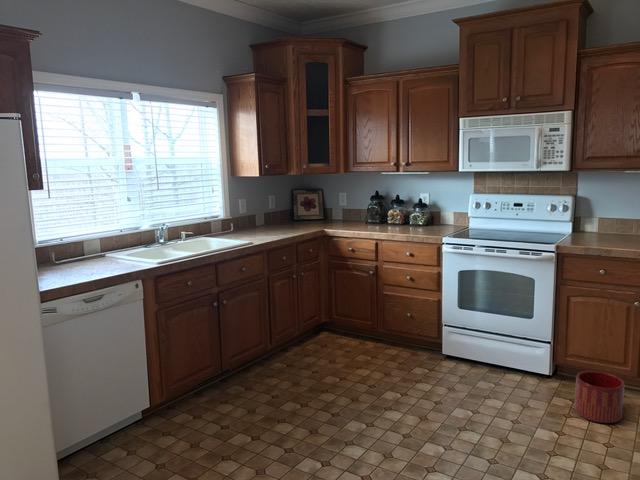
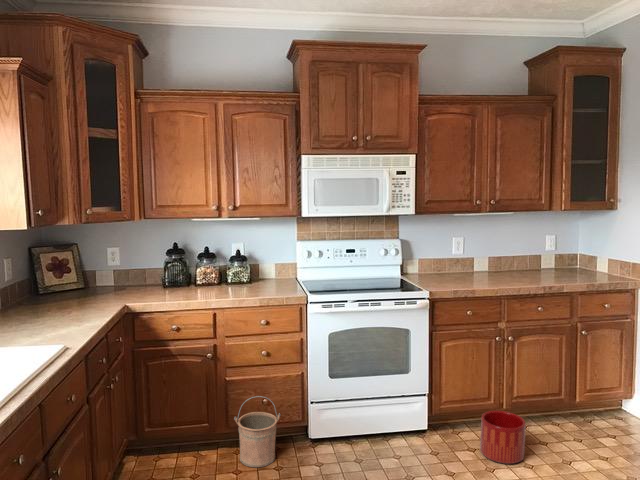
bucket: none [379,308,411,360] -> present [234,396,280,467]

